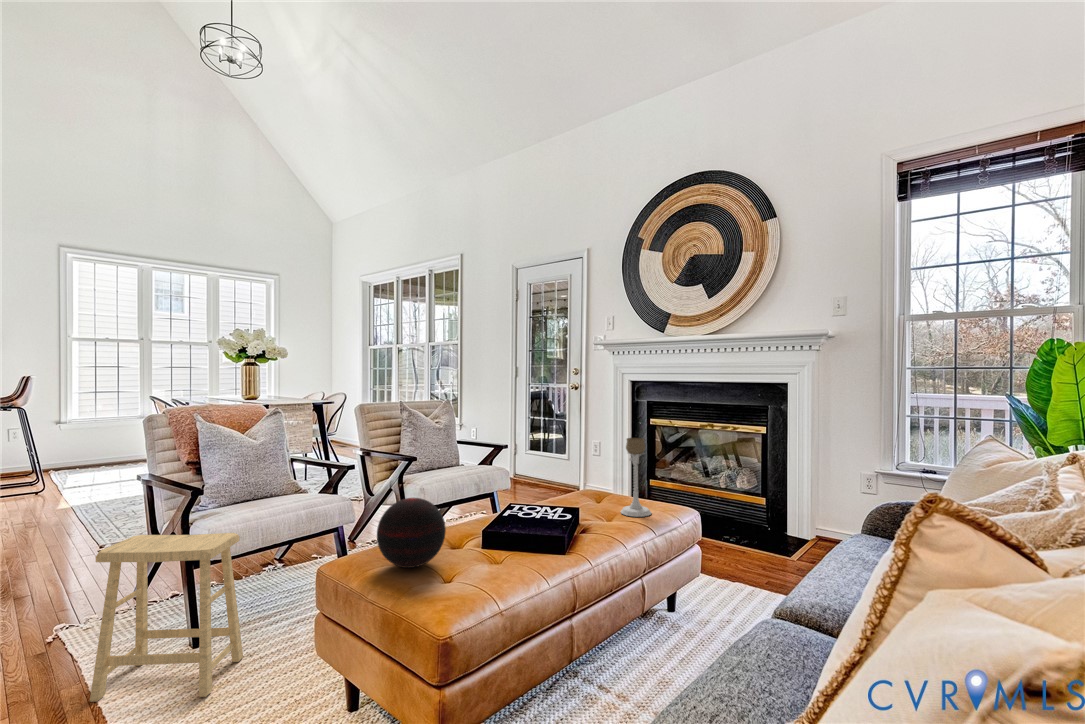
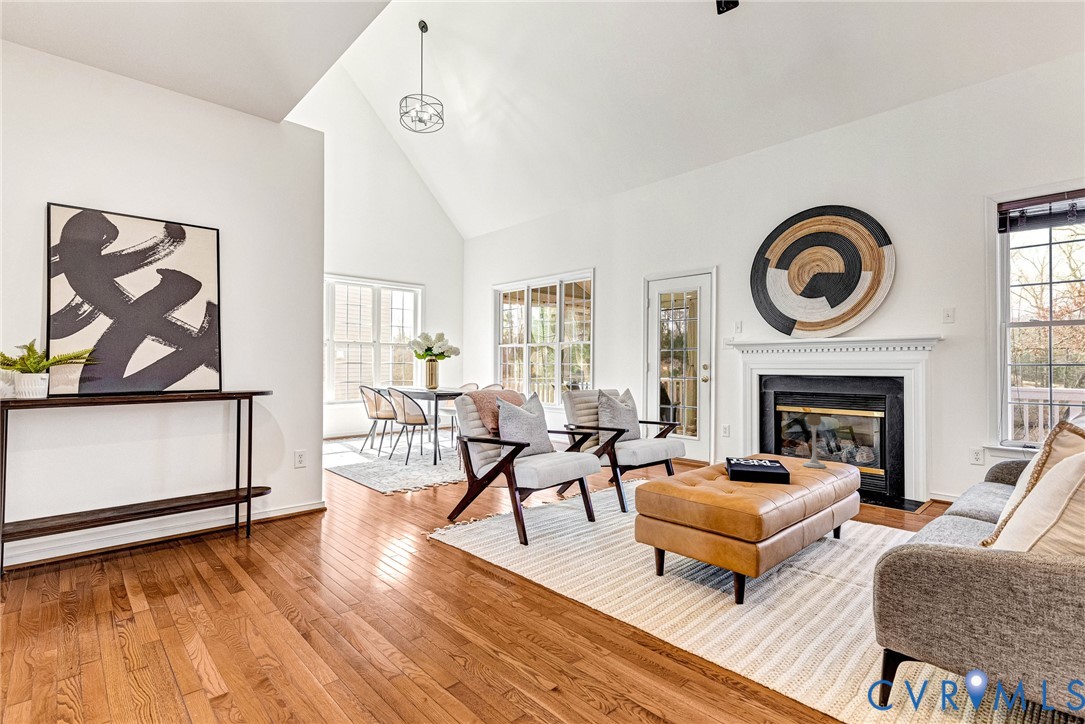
decorative orb: present [377,498,446,568] -> none [680,446,722,487]
footstool: present [90,533,243,702] -> none [498,471,566,566]

